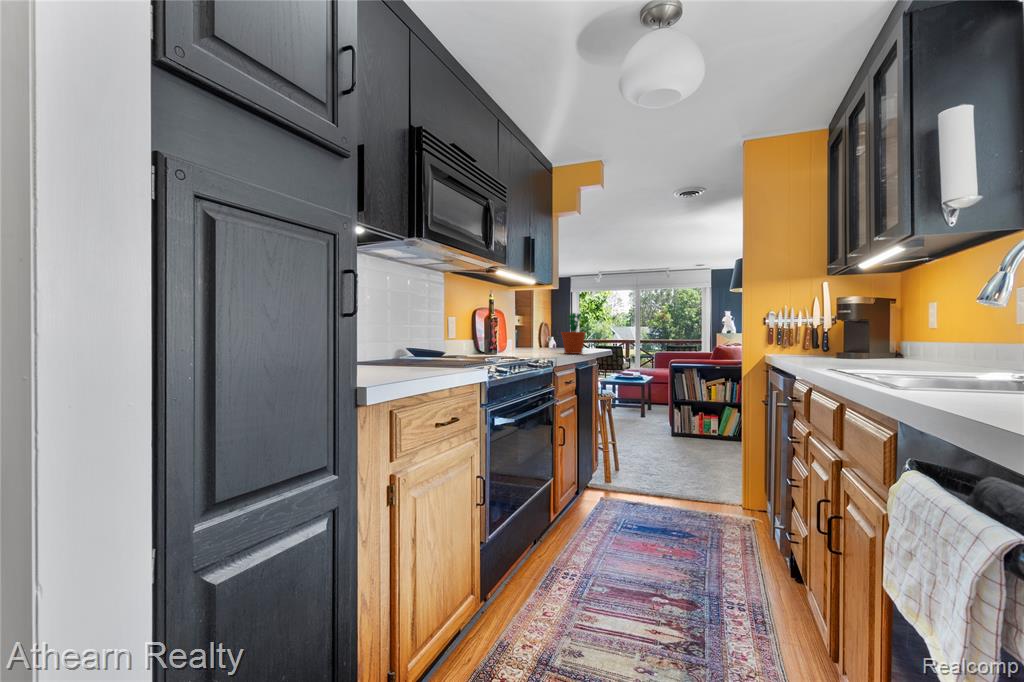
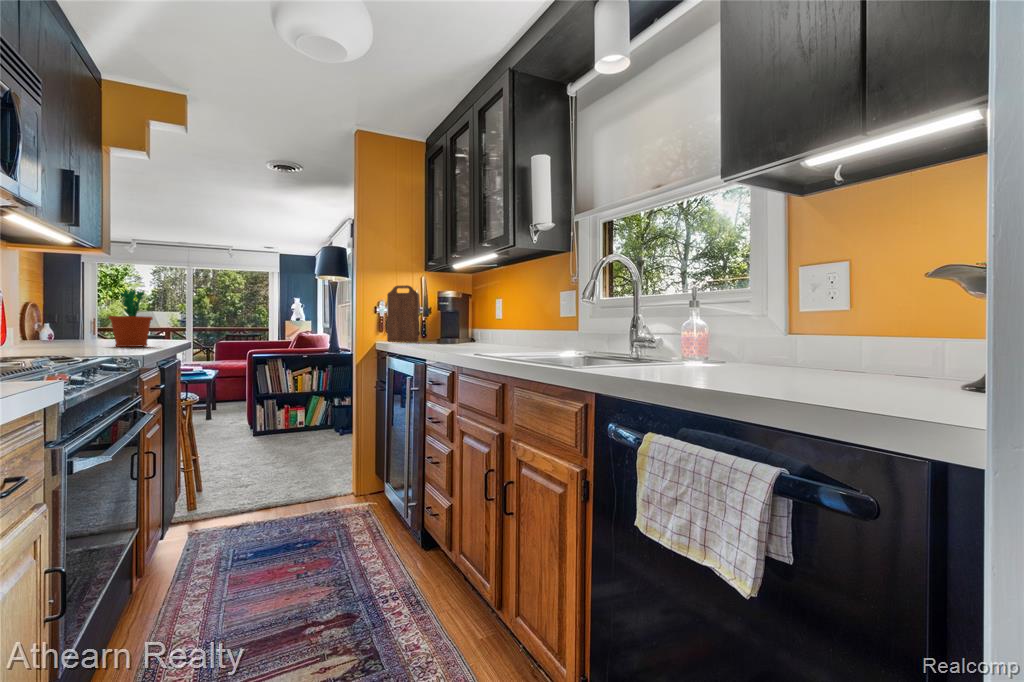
cutting board: none [780,293,816,355] -> present [387,285,419,342]

